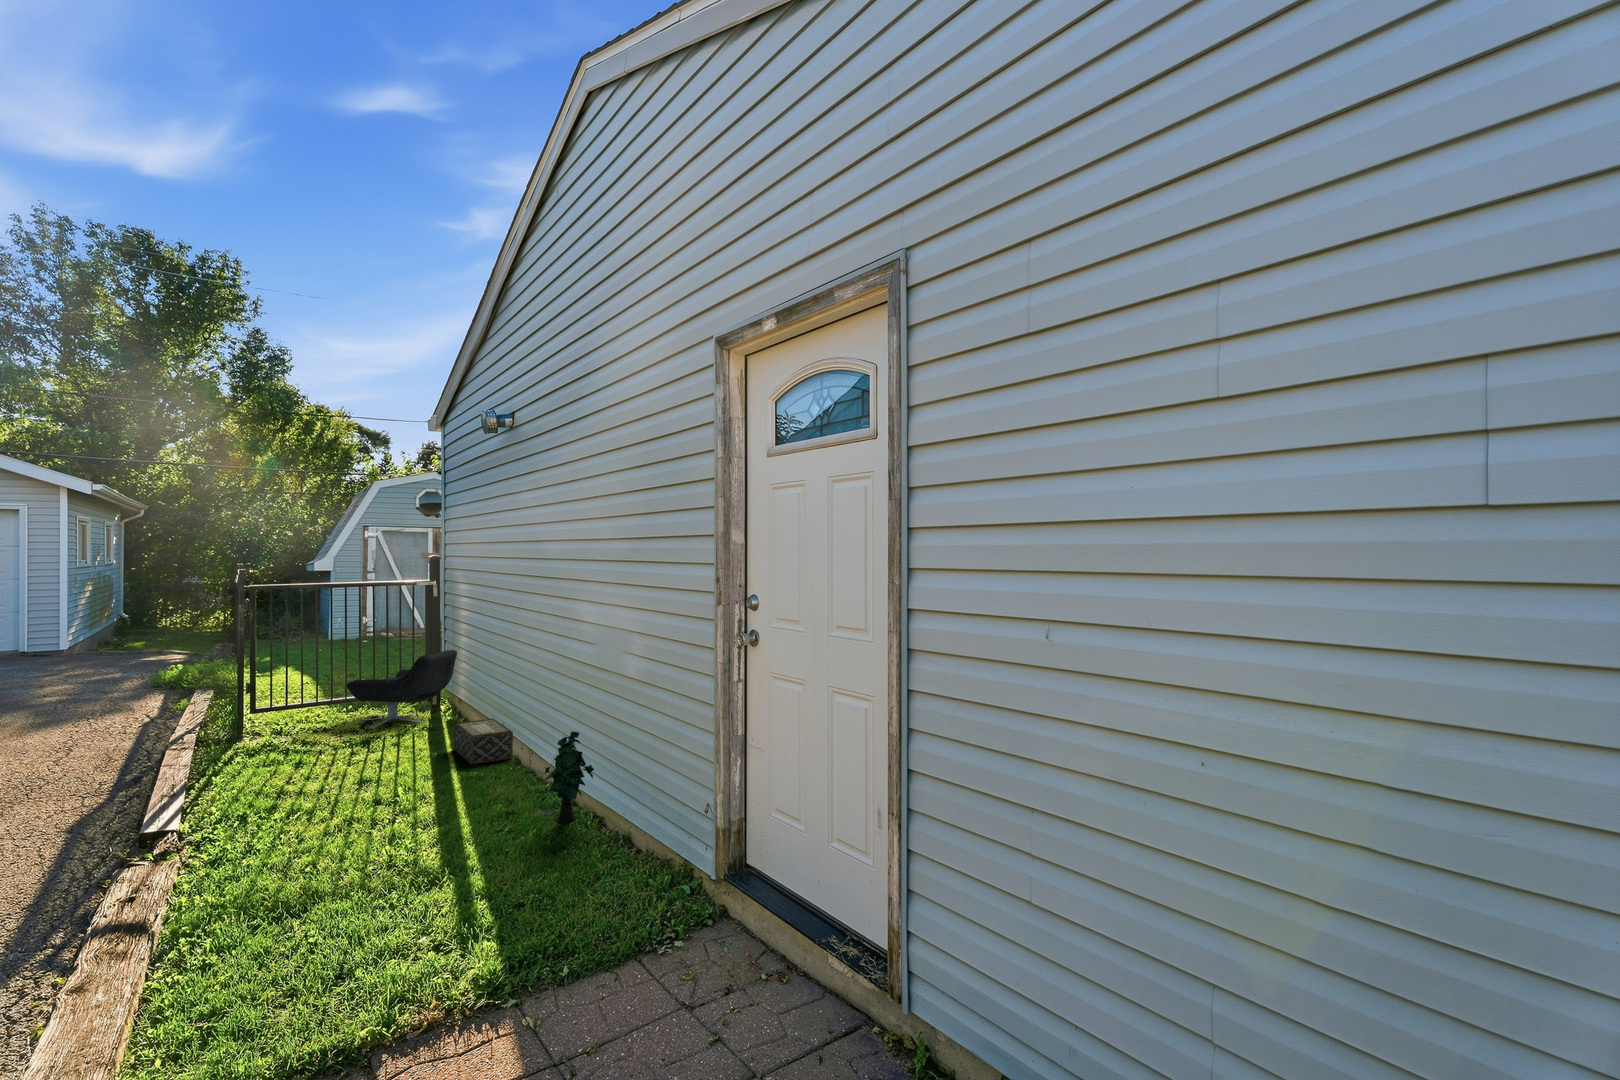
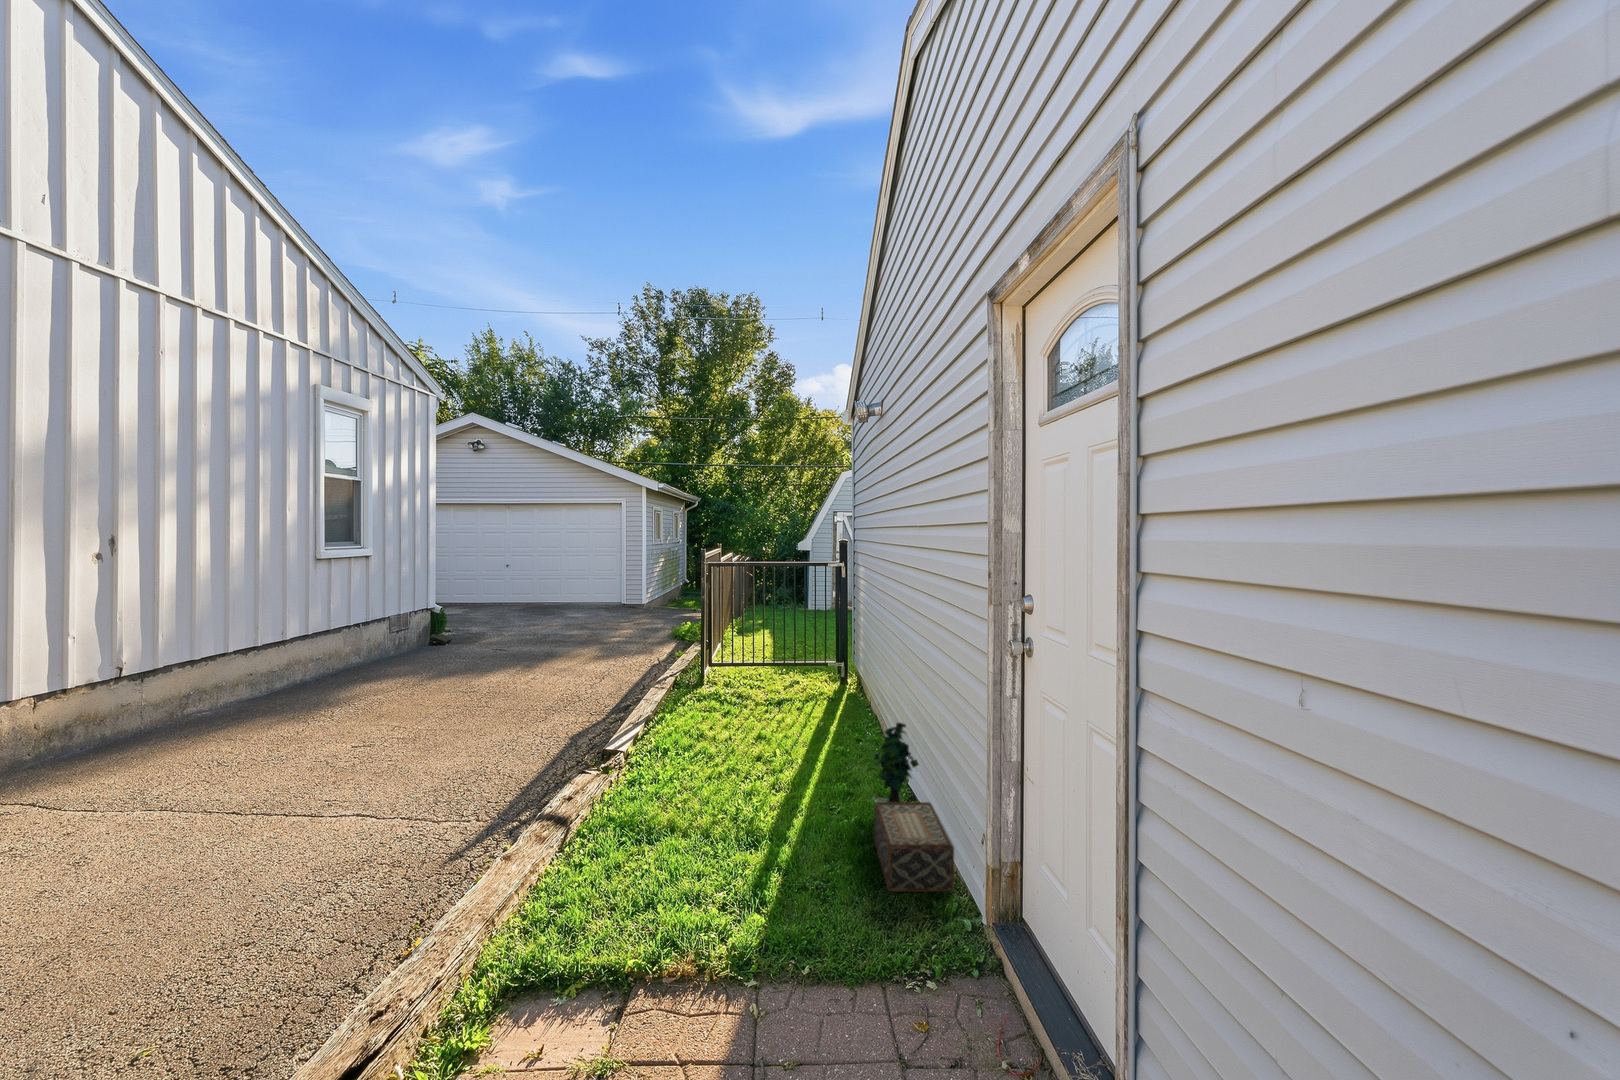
lounge chair: present [347,650,457,729] -> none [773,626,860,690]
woven basket: present [454,719,513,764] -> present [874,802,954,892]

